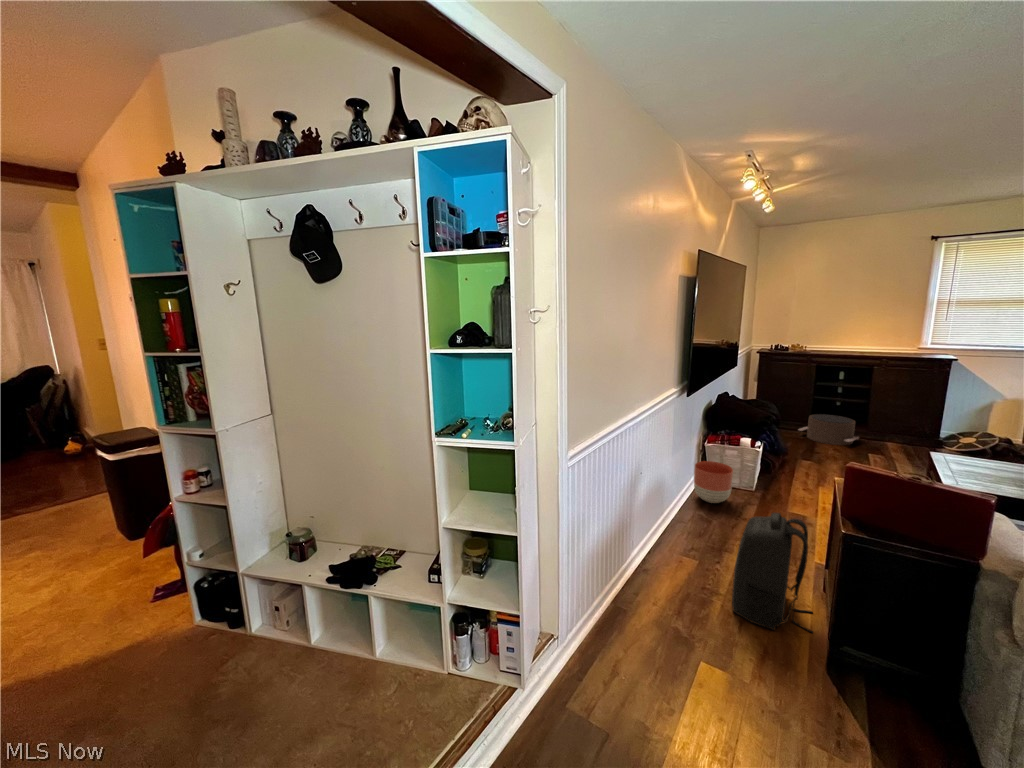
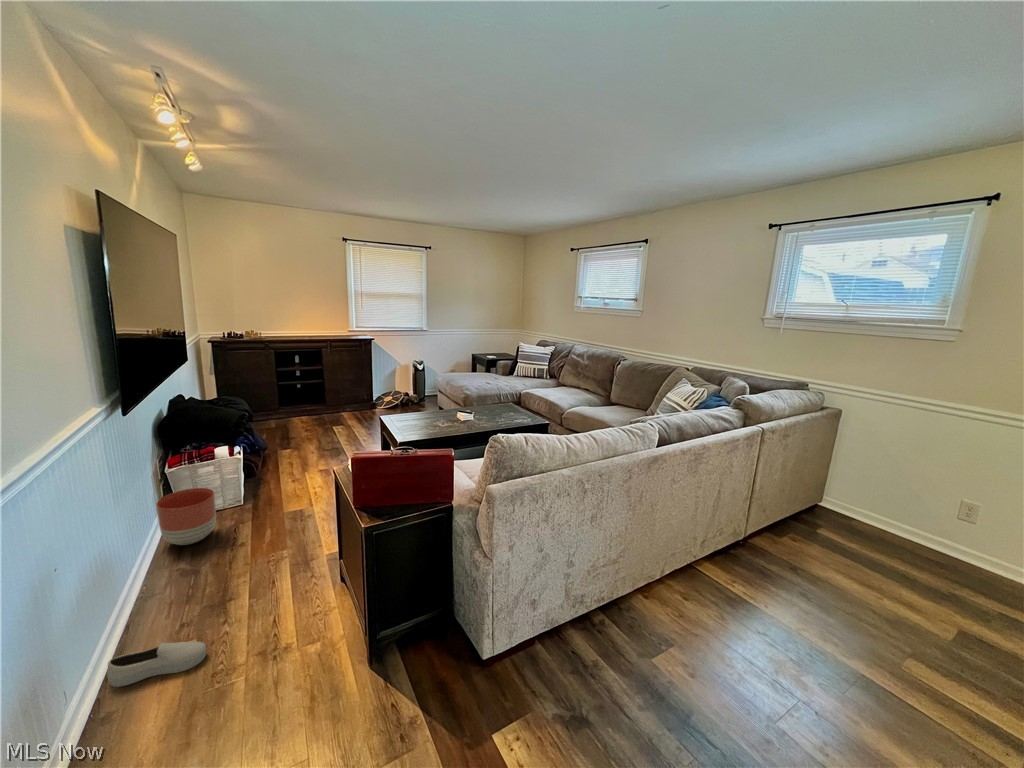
pouf: present [799,414,859,445] -> none [269,399,323,428]
backpack: present [732,513,813,633] -> none [252,527,347,678]
shoe: none [651,542,703,576] -> present [107,642,206,687]

